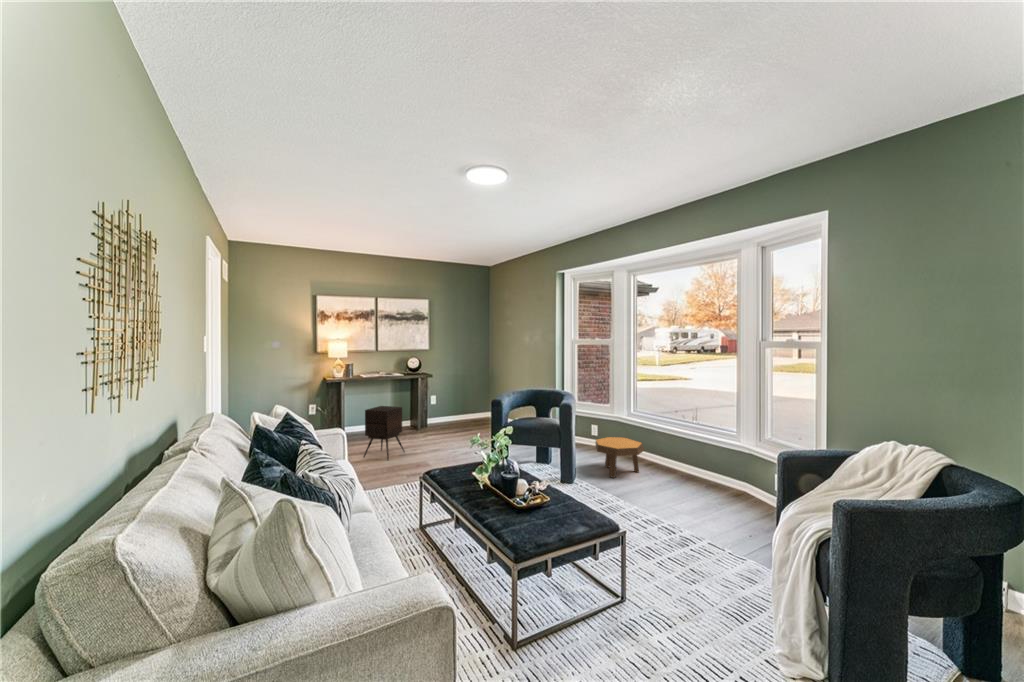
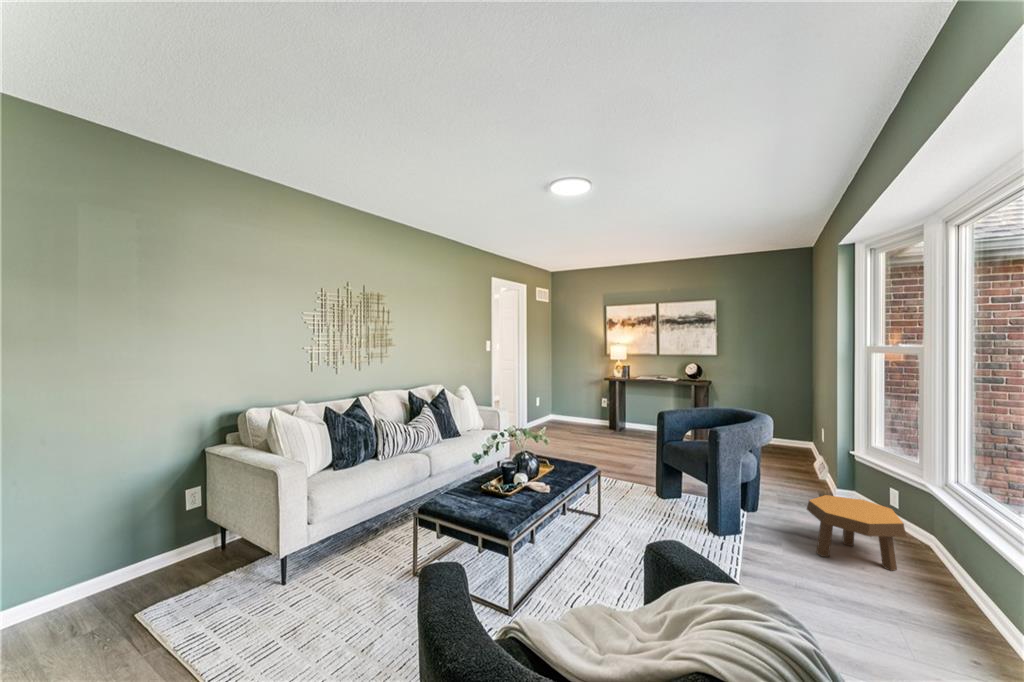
side table: present [364,406,405,460] -> none [602,406,639,456]

